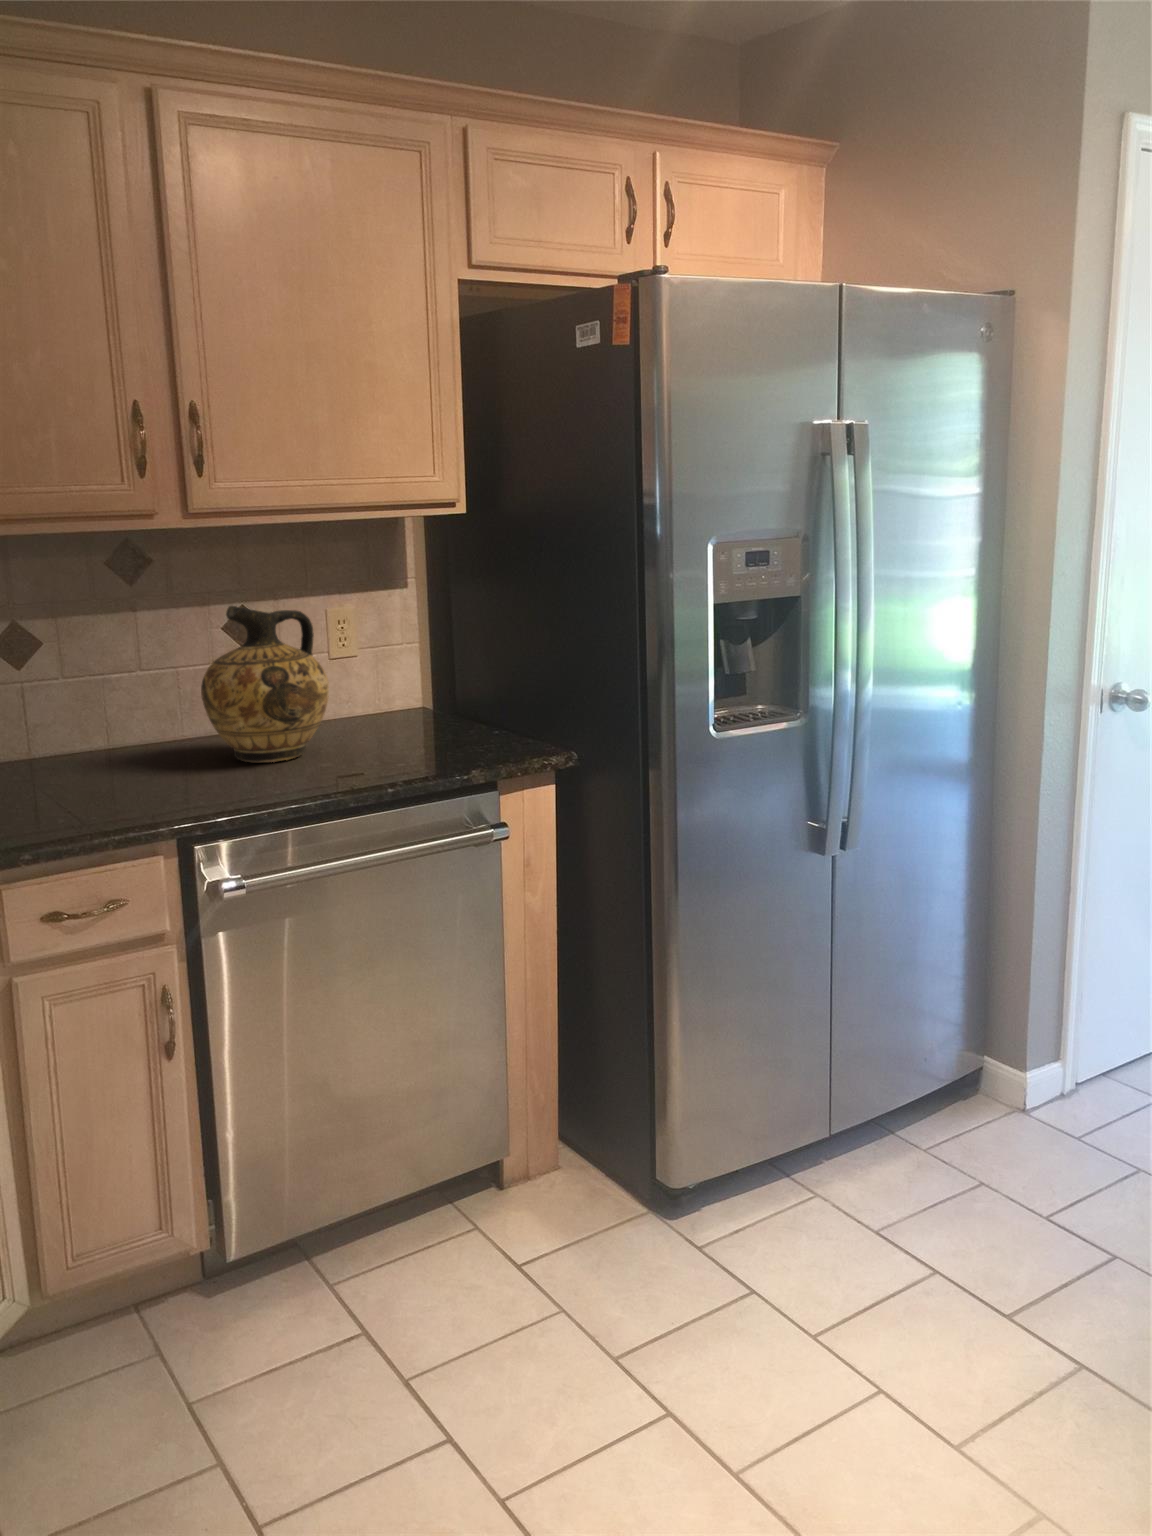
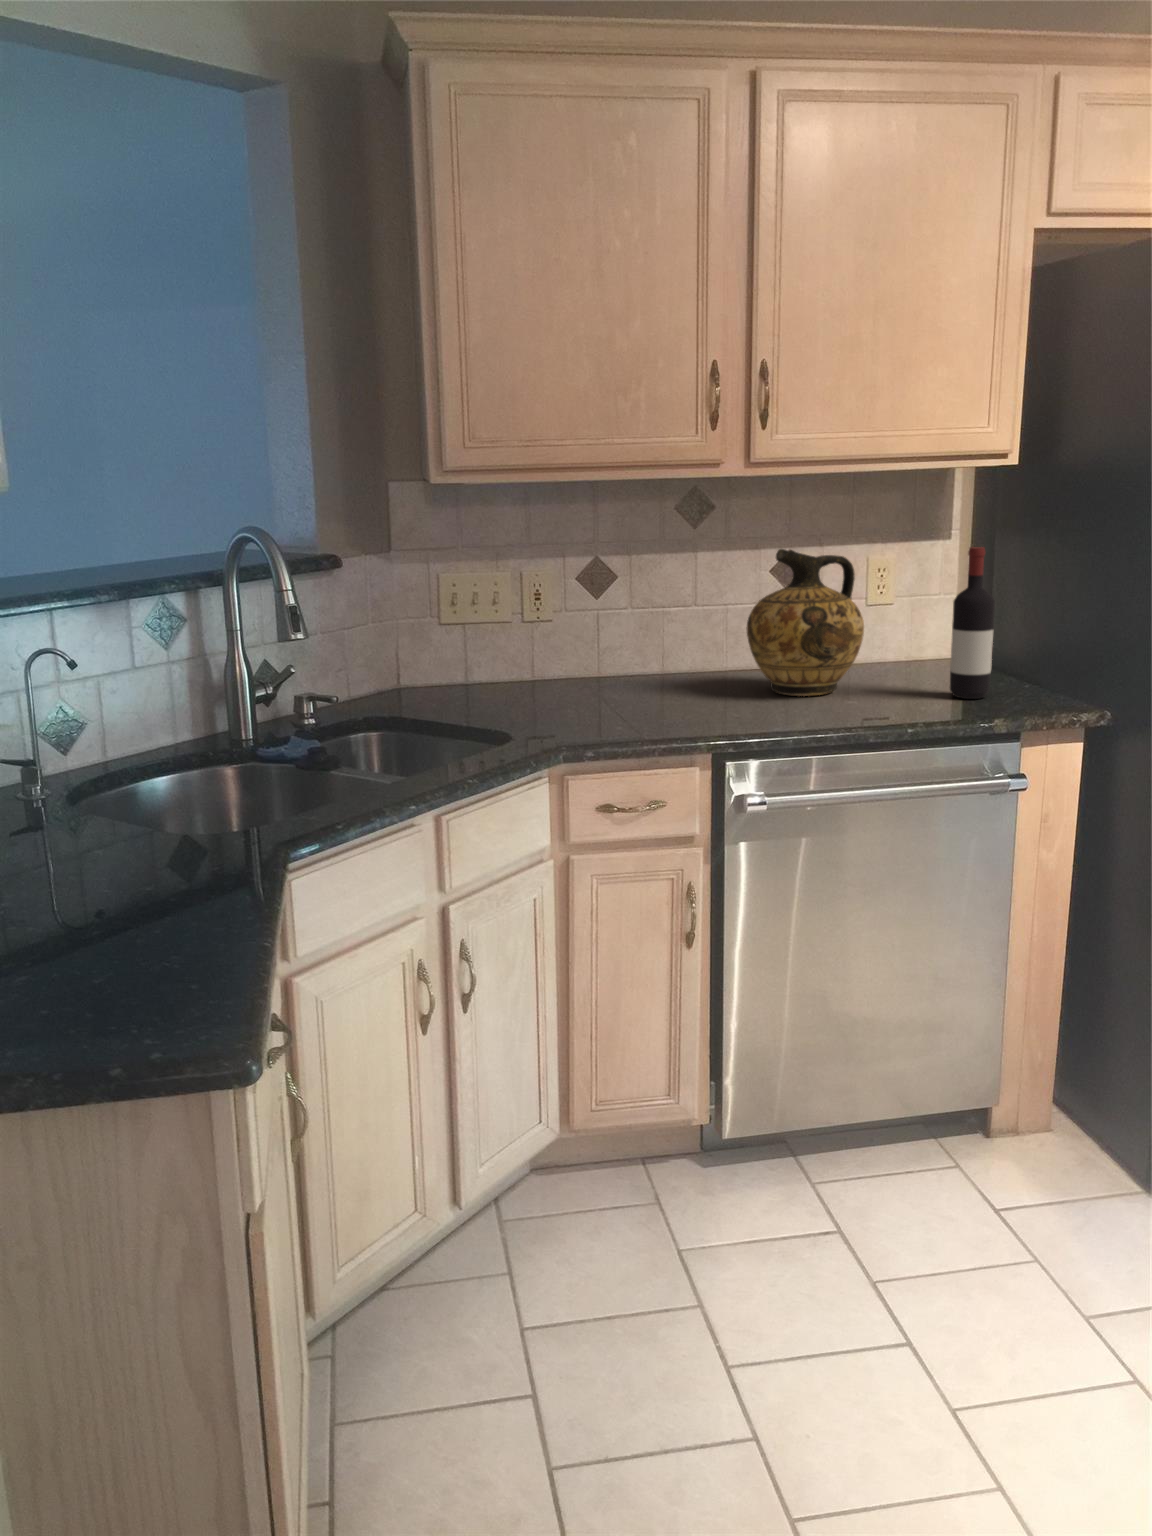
wine bottle: none [417,597,461,751] -> present [950,547,995,699]

